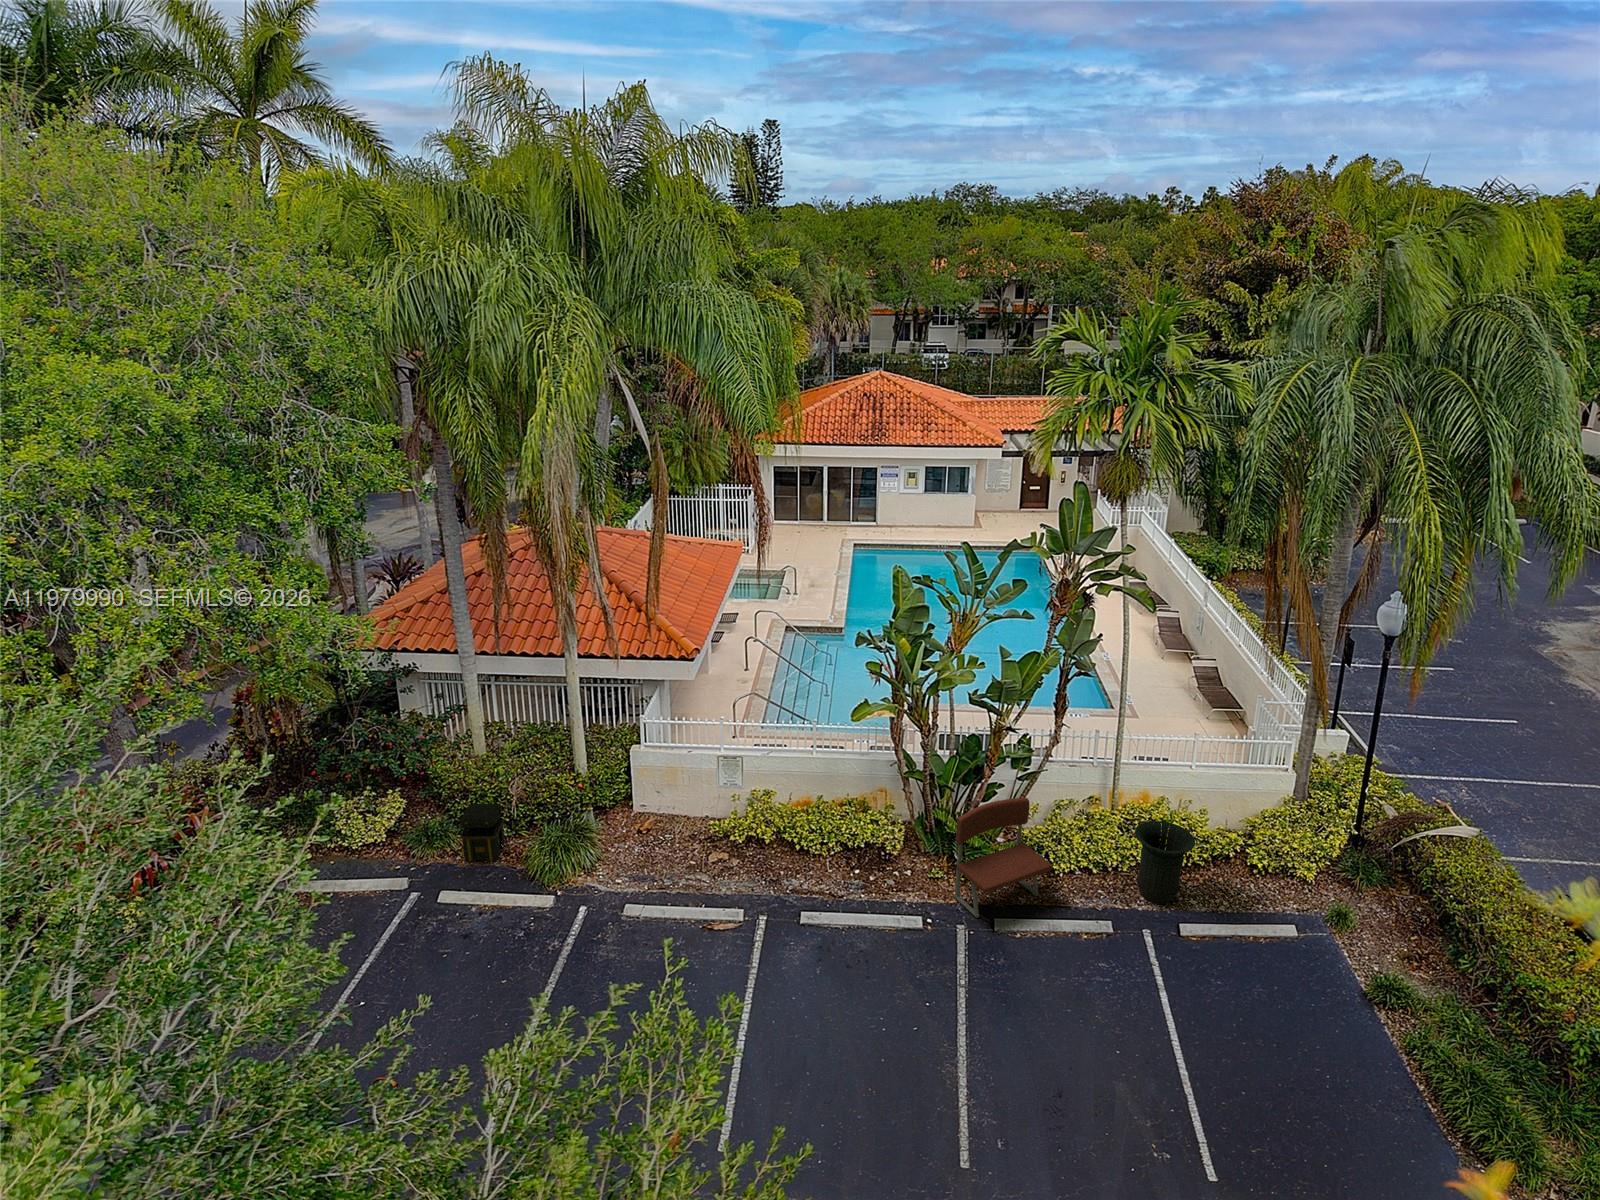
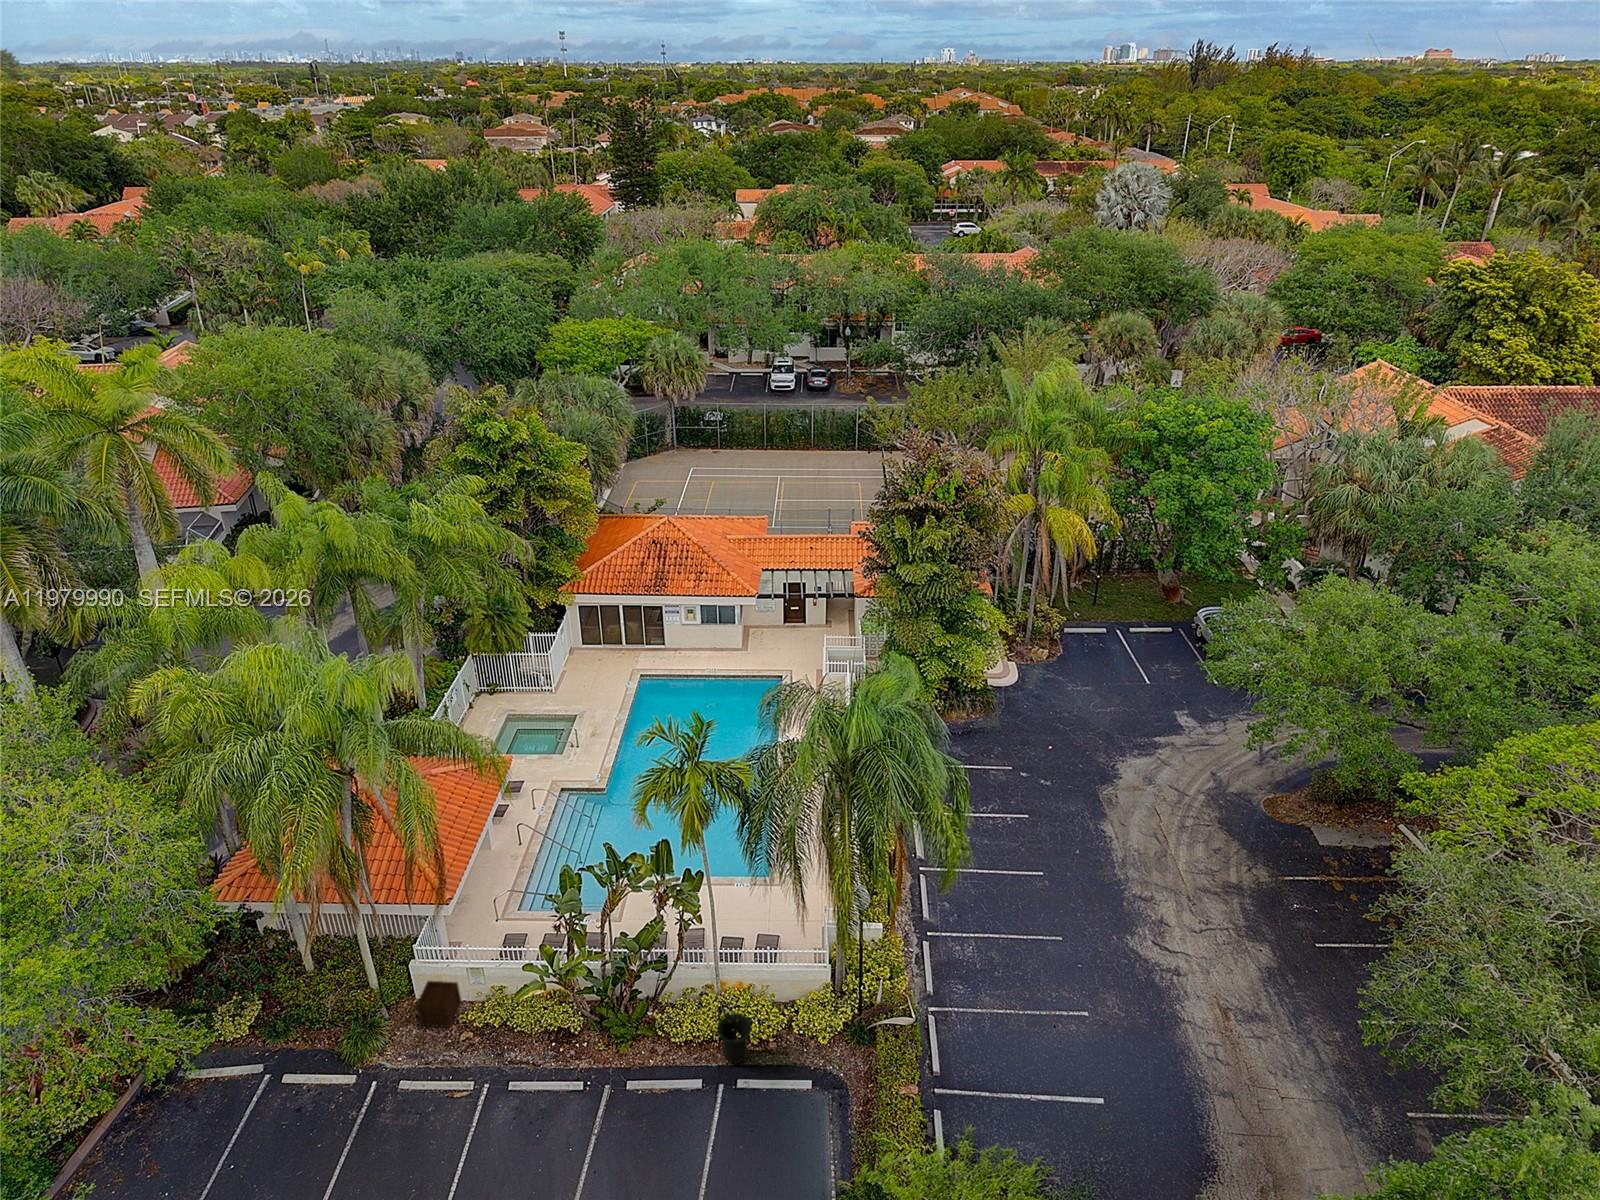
wooden crate: none [641,781,700,849] -> present [416,981,461,1027]
bench: present [954,797,1053,918] -> none [603,1004,666,1081]
toolbox: present [460,804,505,862] -> none [296,1008,330,1046]

